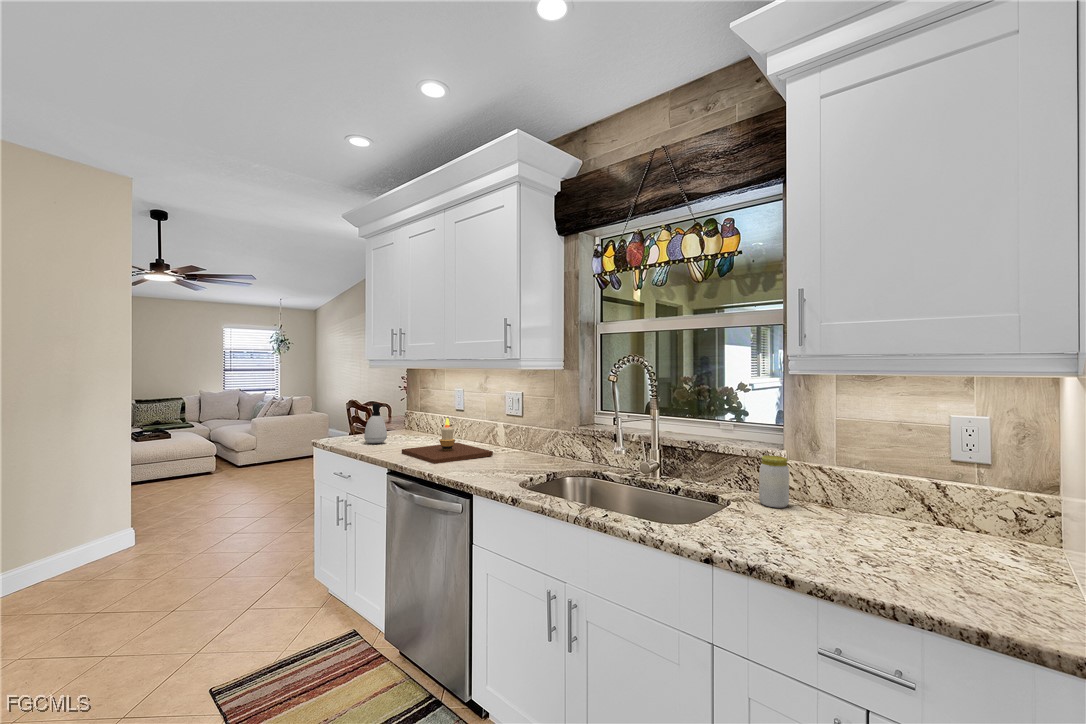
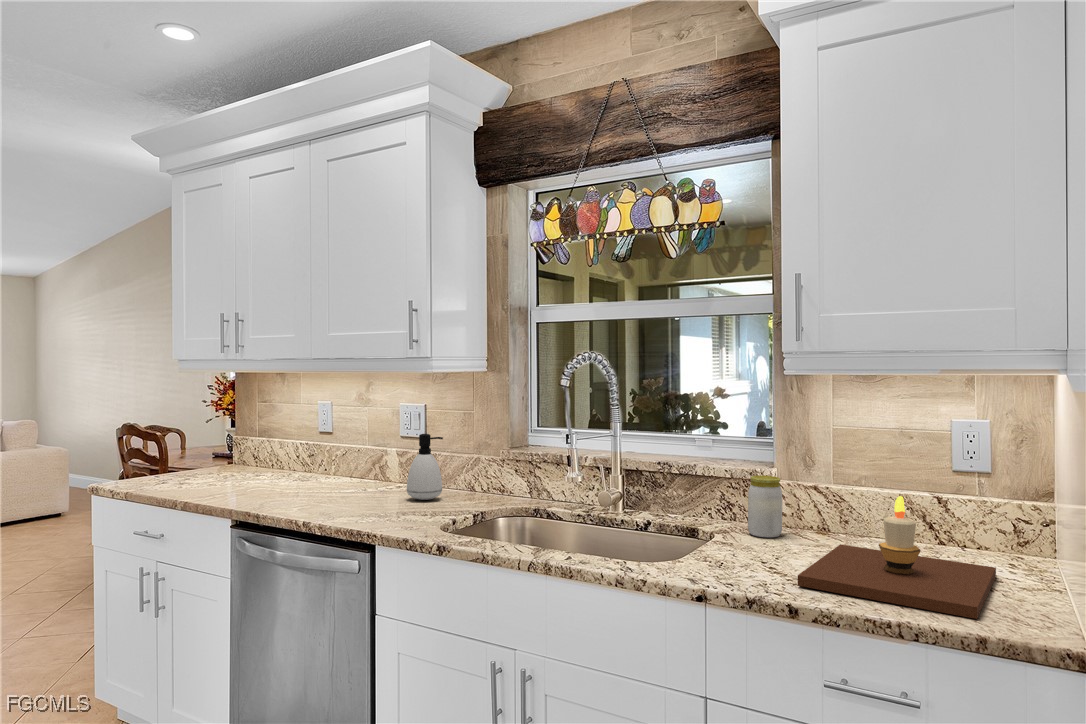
soap dispenser: present [364,403,387,443] -> present [407,434,443,500]
candle: present [402,418,493,464] -> present [798,496,996,619]

